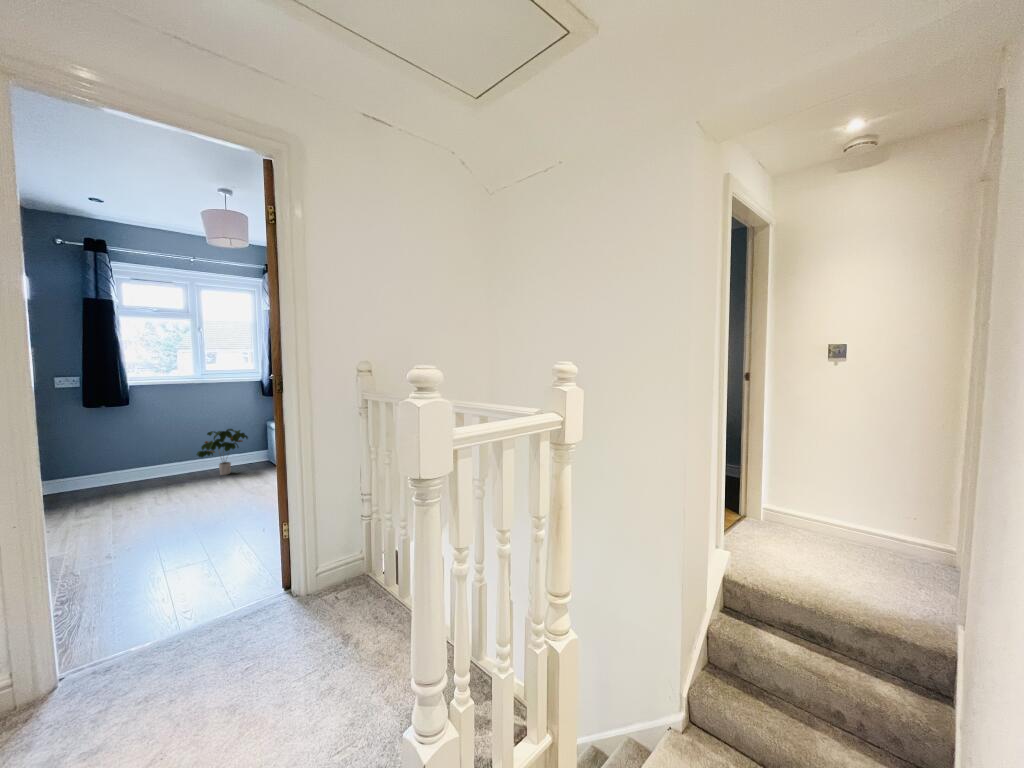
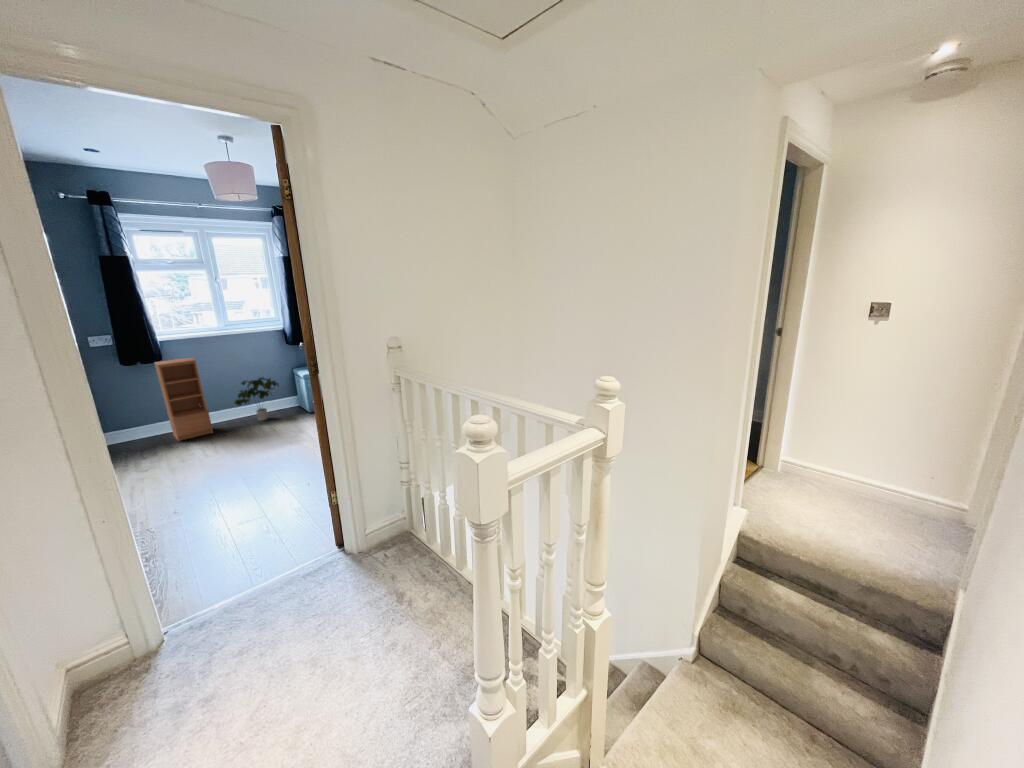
bookcase: none [118,405,167,493] -> present [154,358,213,441]

